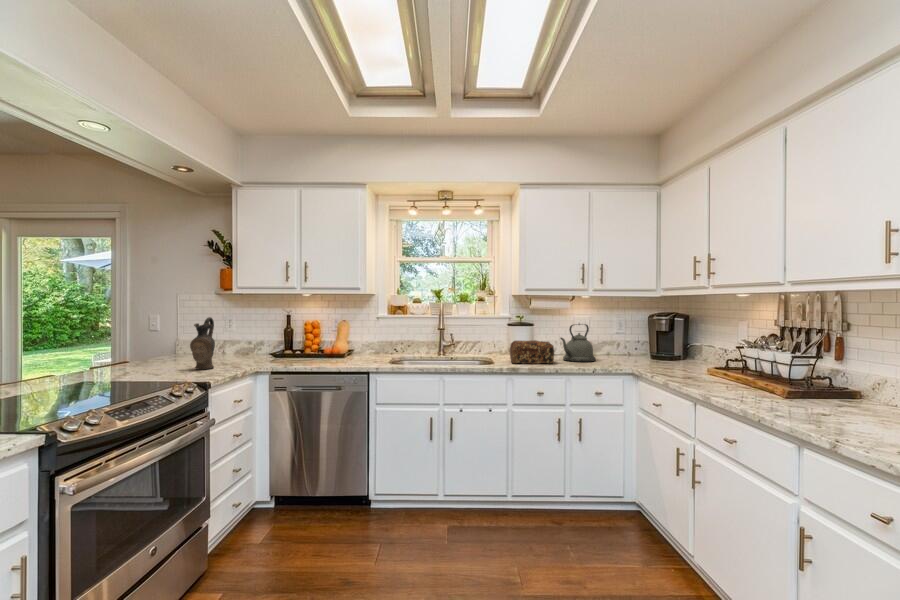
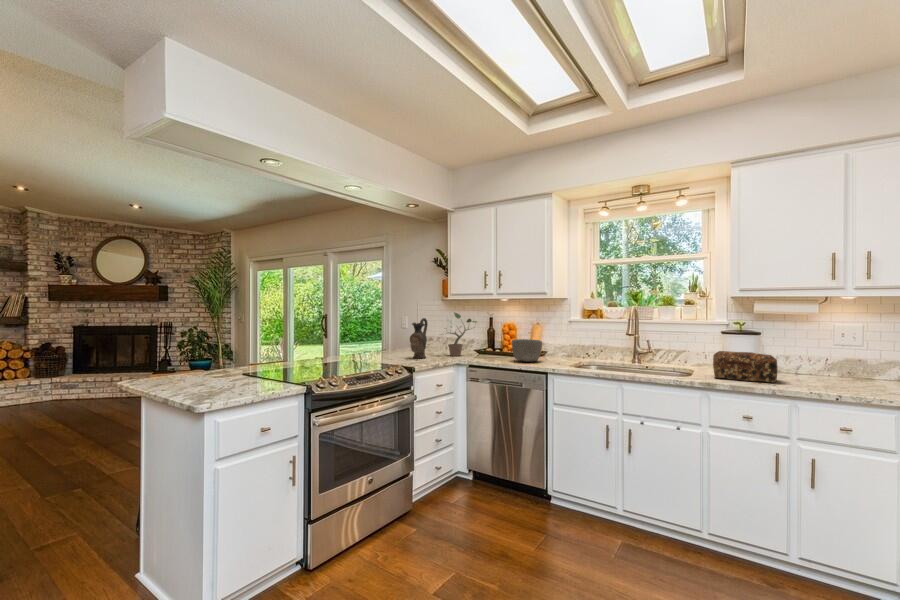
potted plant: none [227,308,277,363] -> present [448,312,477,356]
kettle: present [560,324,596,362] -> none [791,334,859,386]
bowl: none [327,338,360,363] -> present [512,339,542,362]

